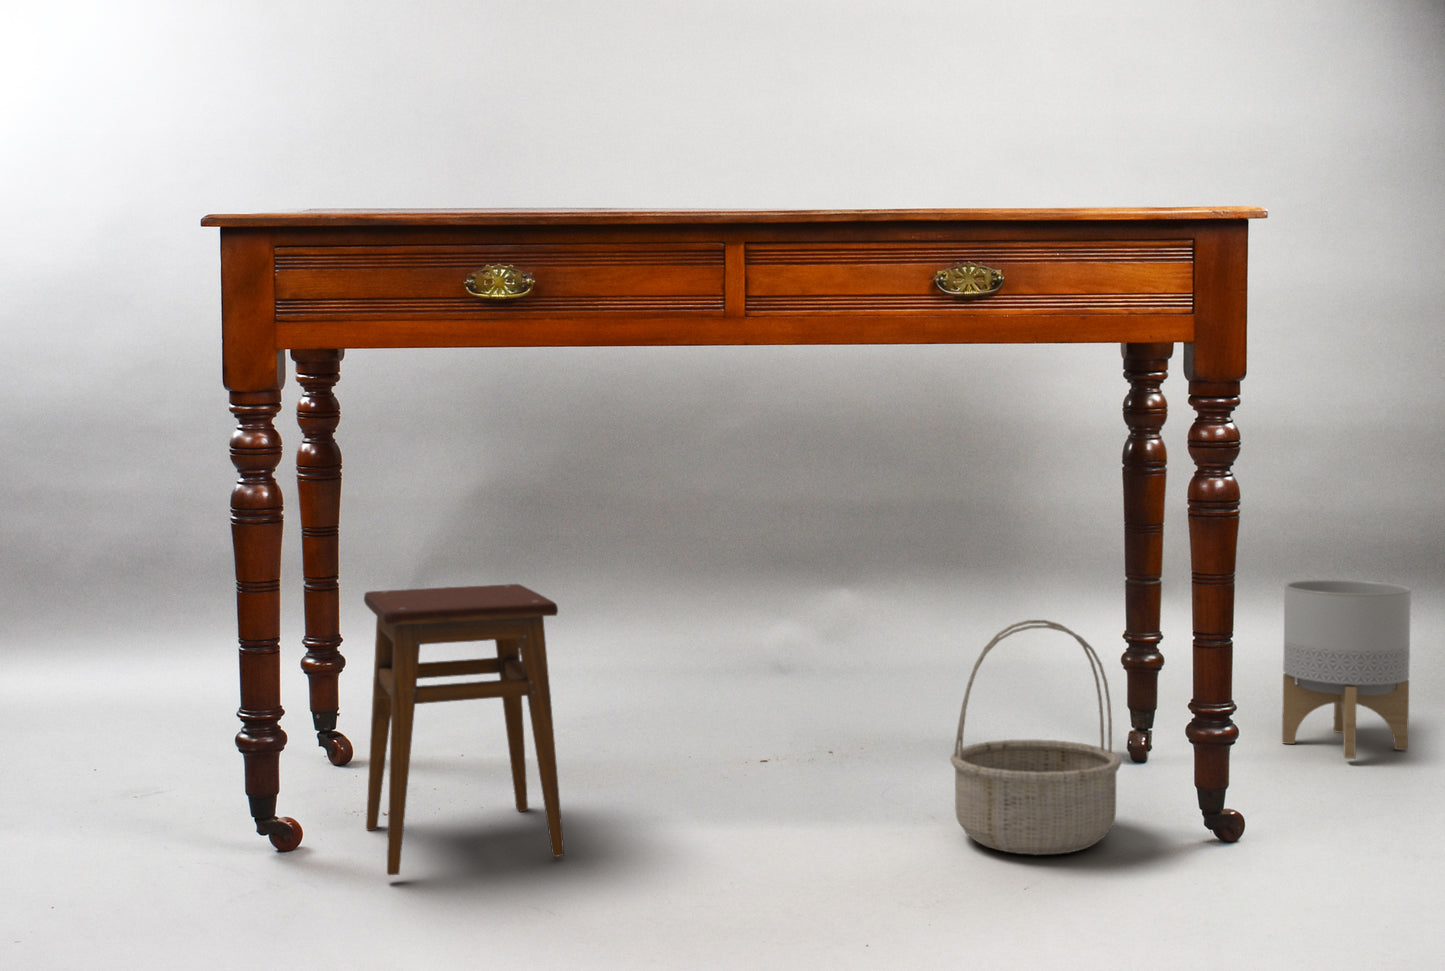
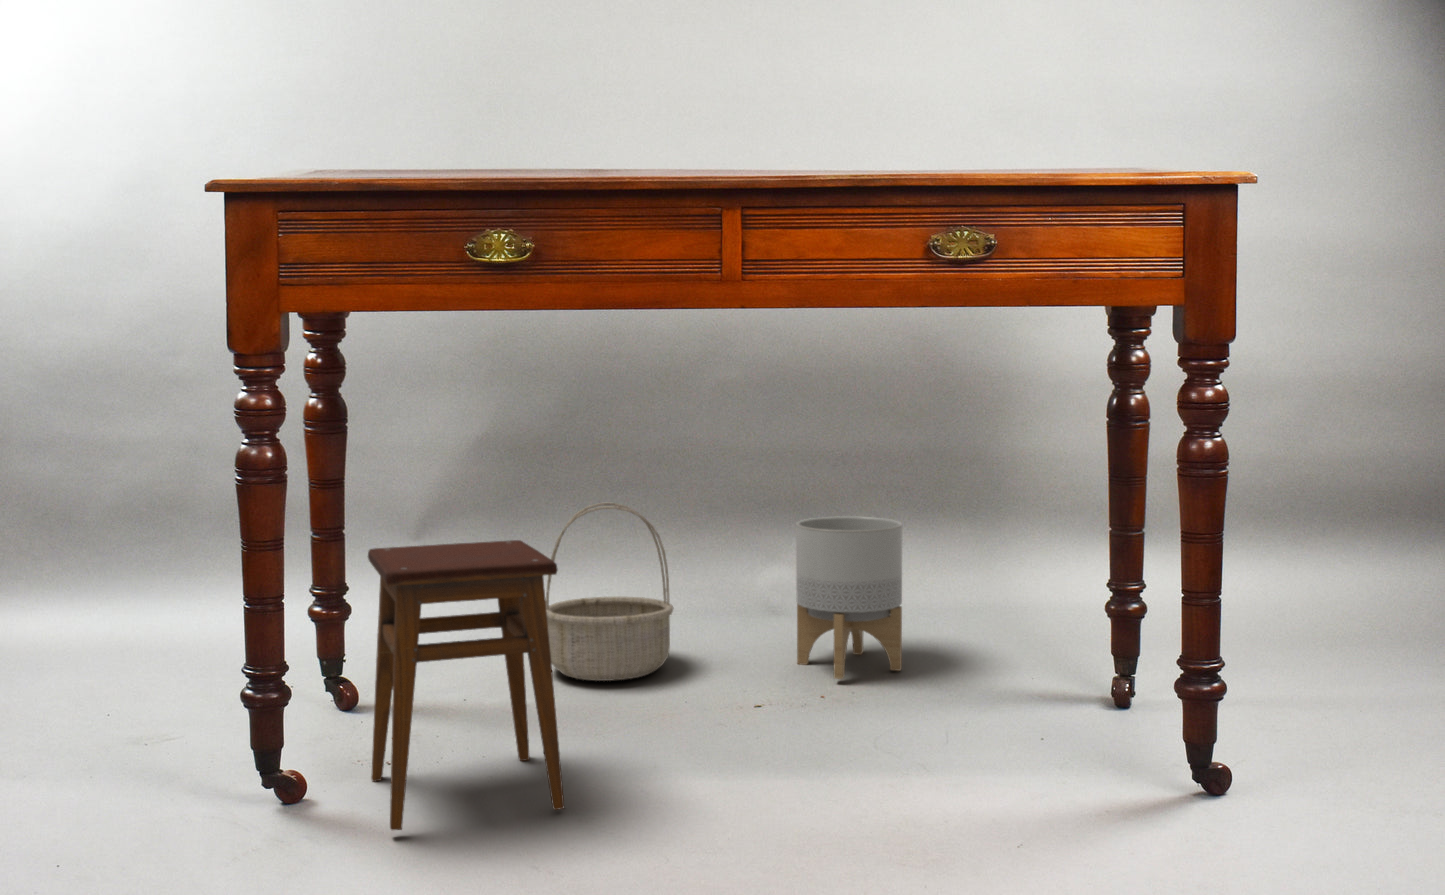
planter: present [1282,580,1411,759] -> present [796,516,902,679]
basket: present [950,620,1122,855] -> present [546,503,674,681]

